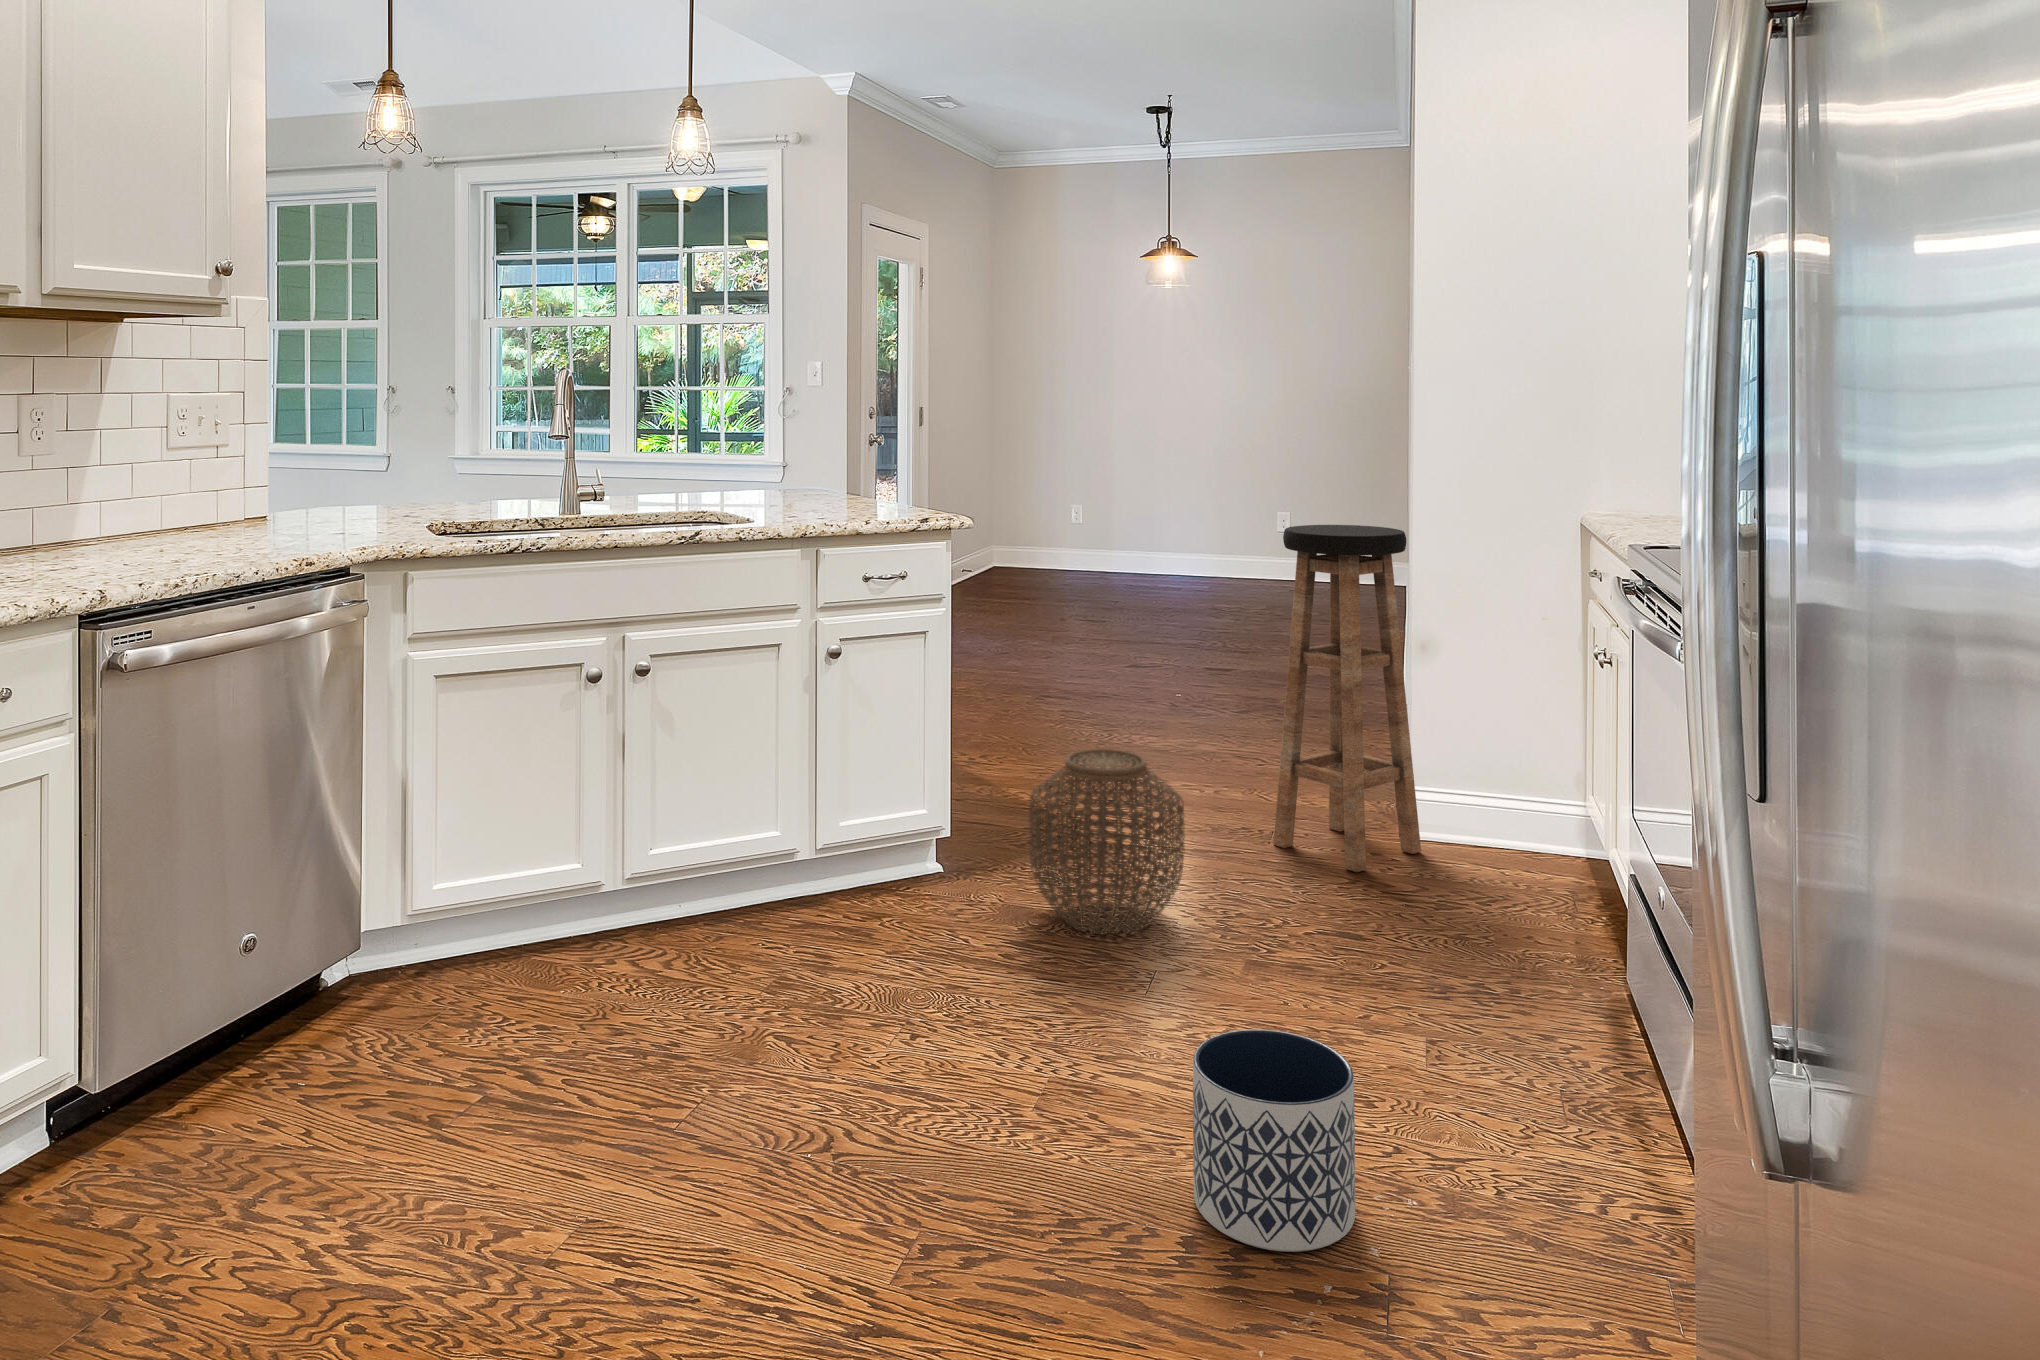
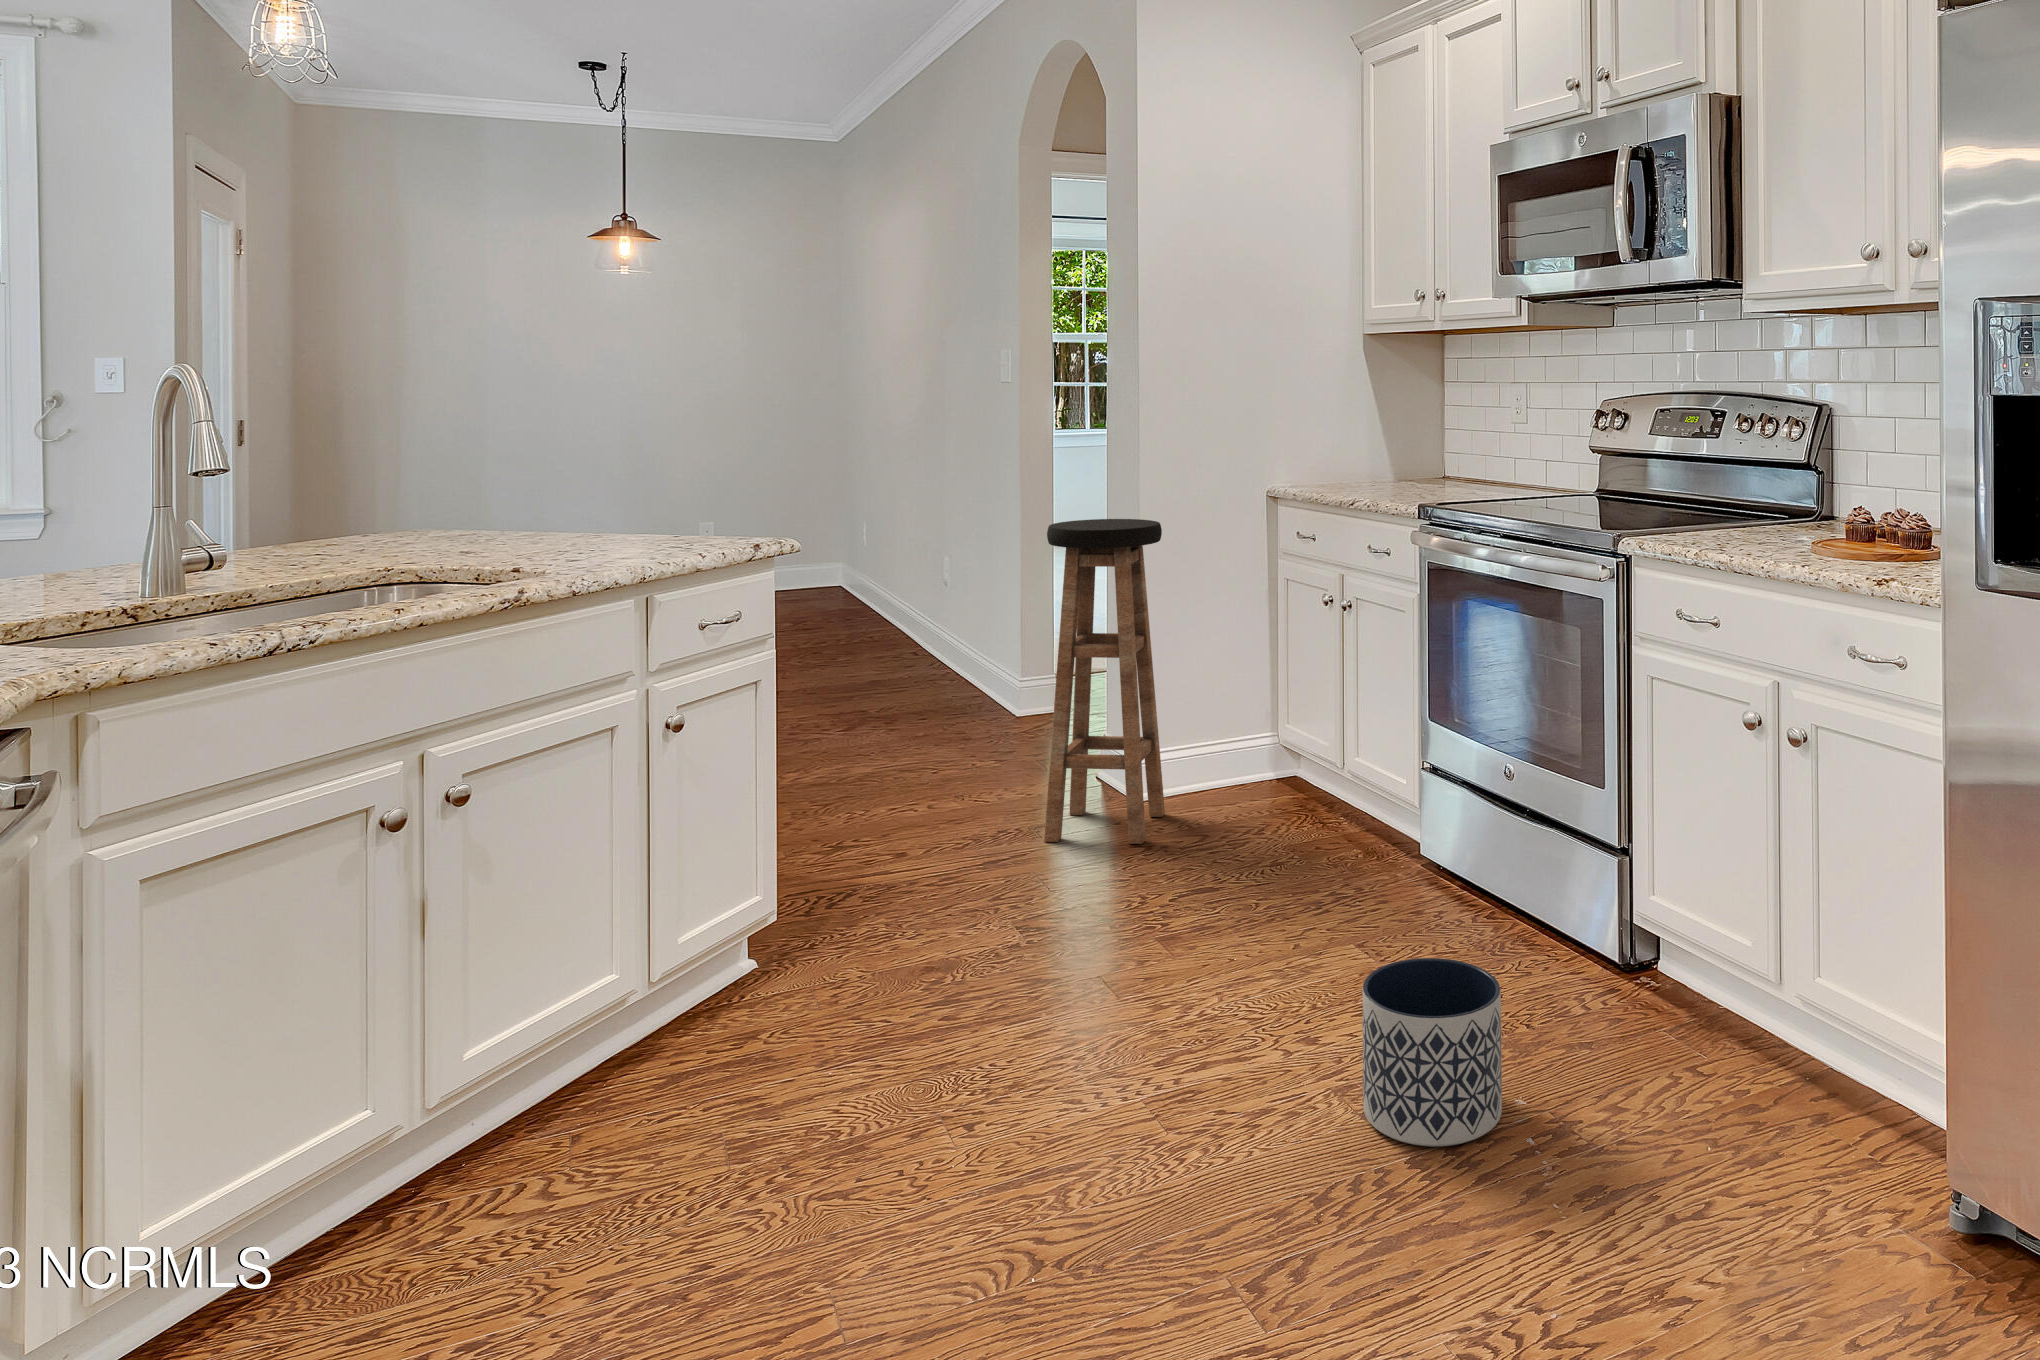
woven basket: present [1029,749,1185,935] -> none [909,772,1077,971]

